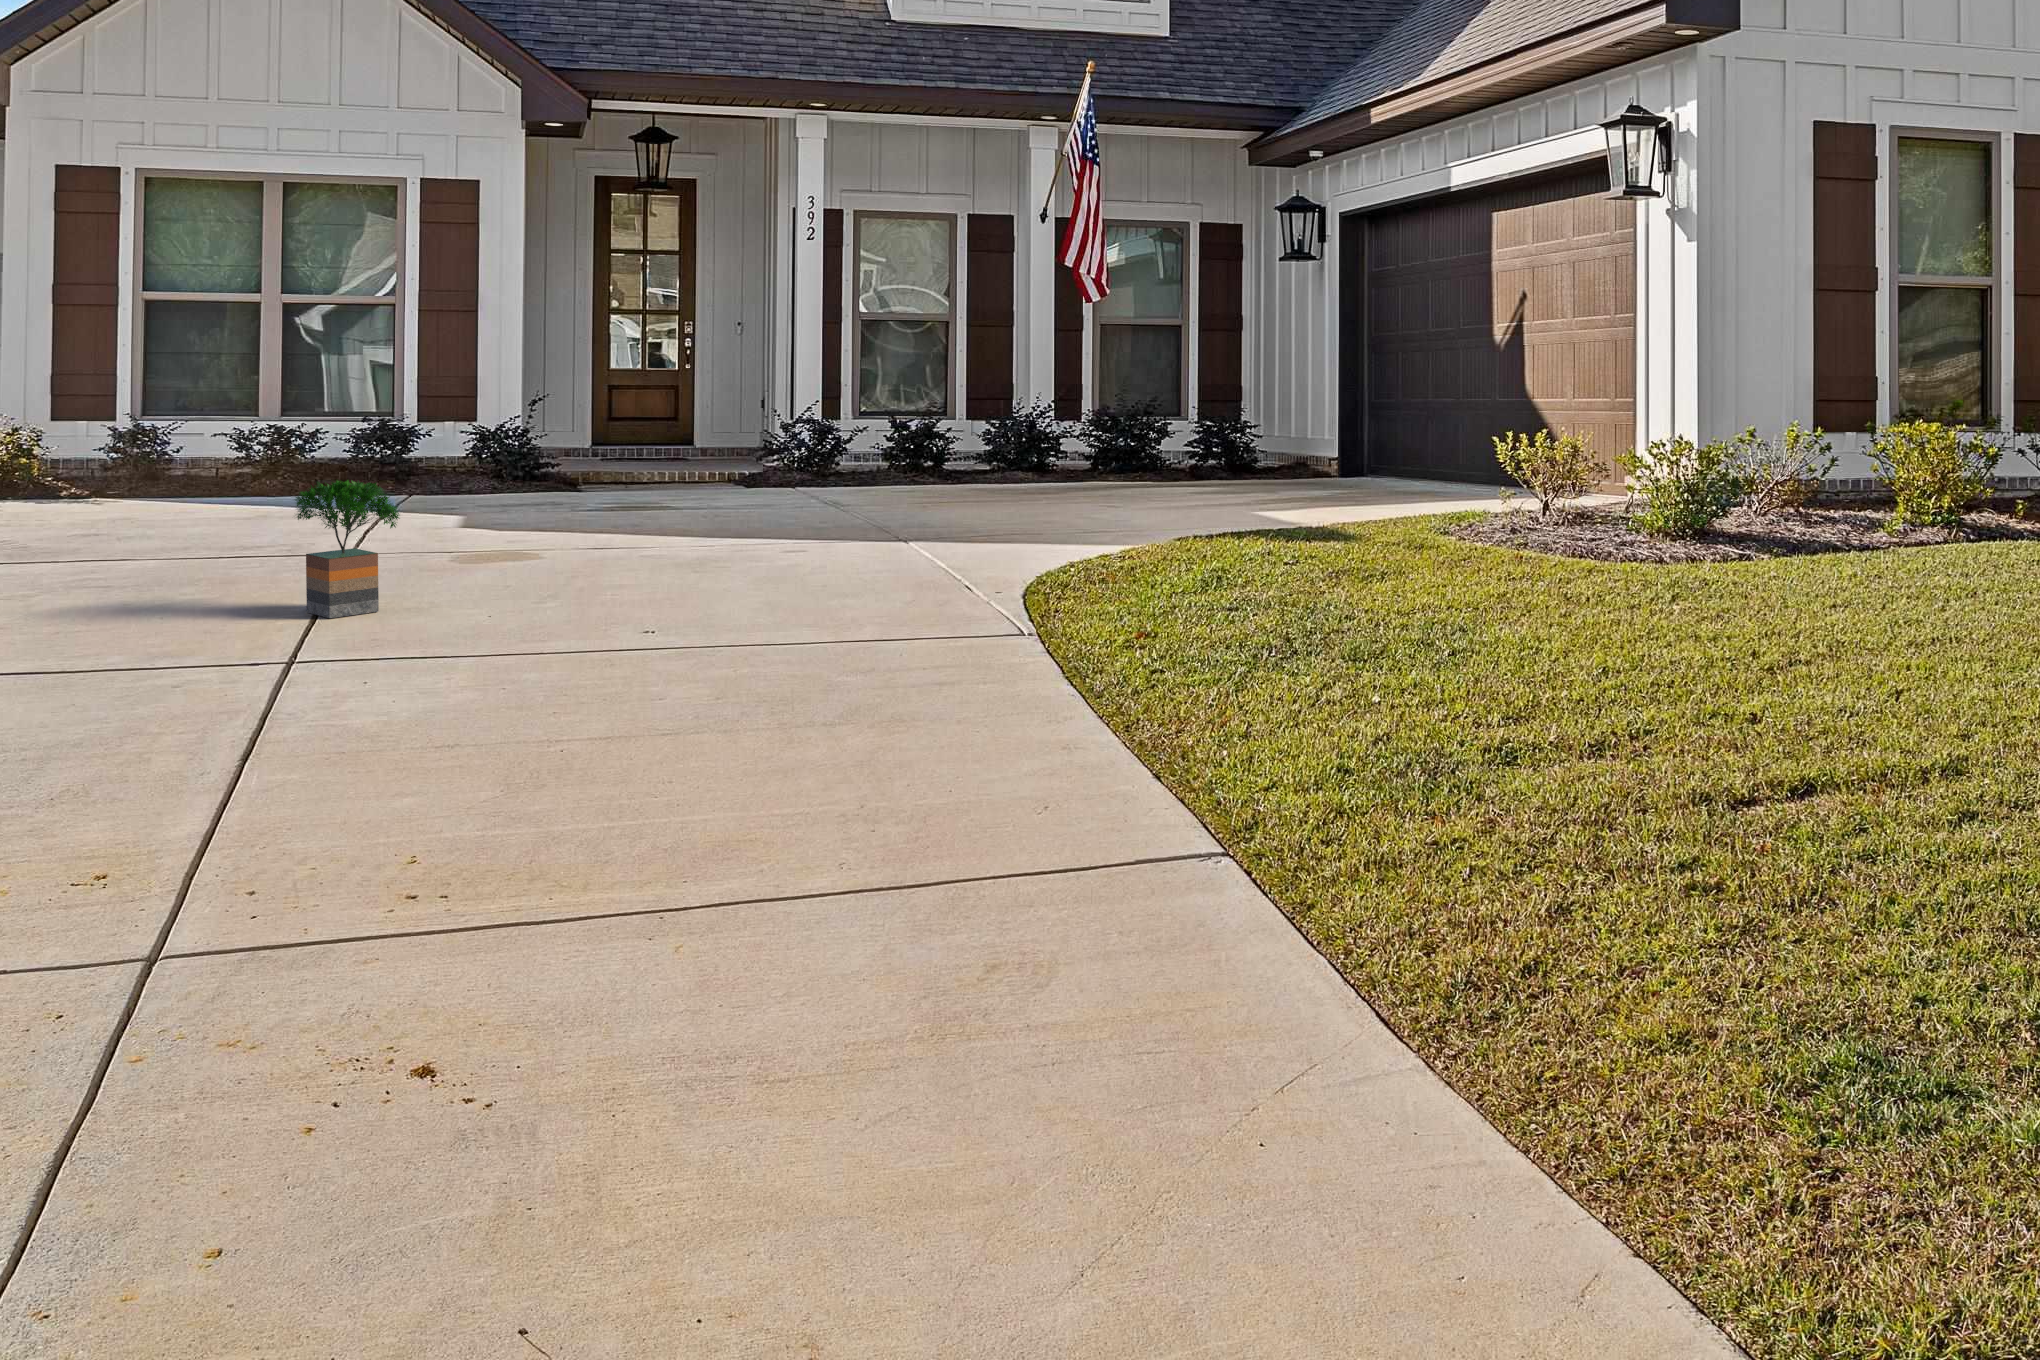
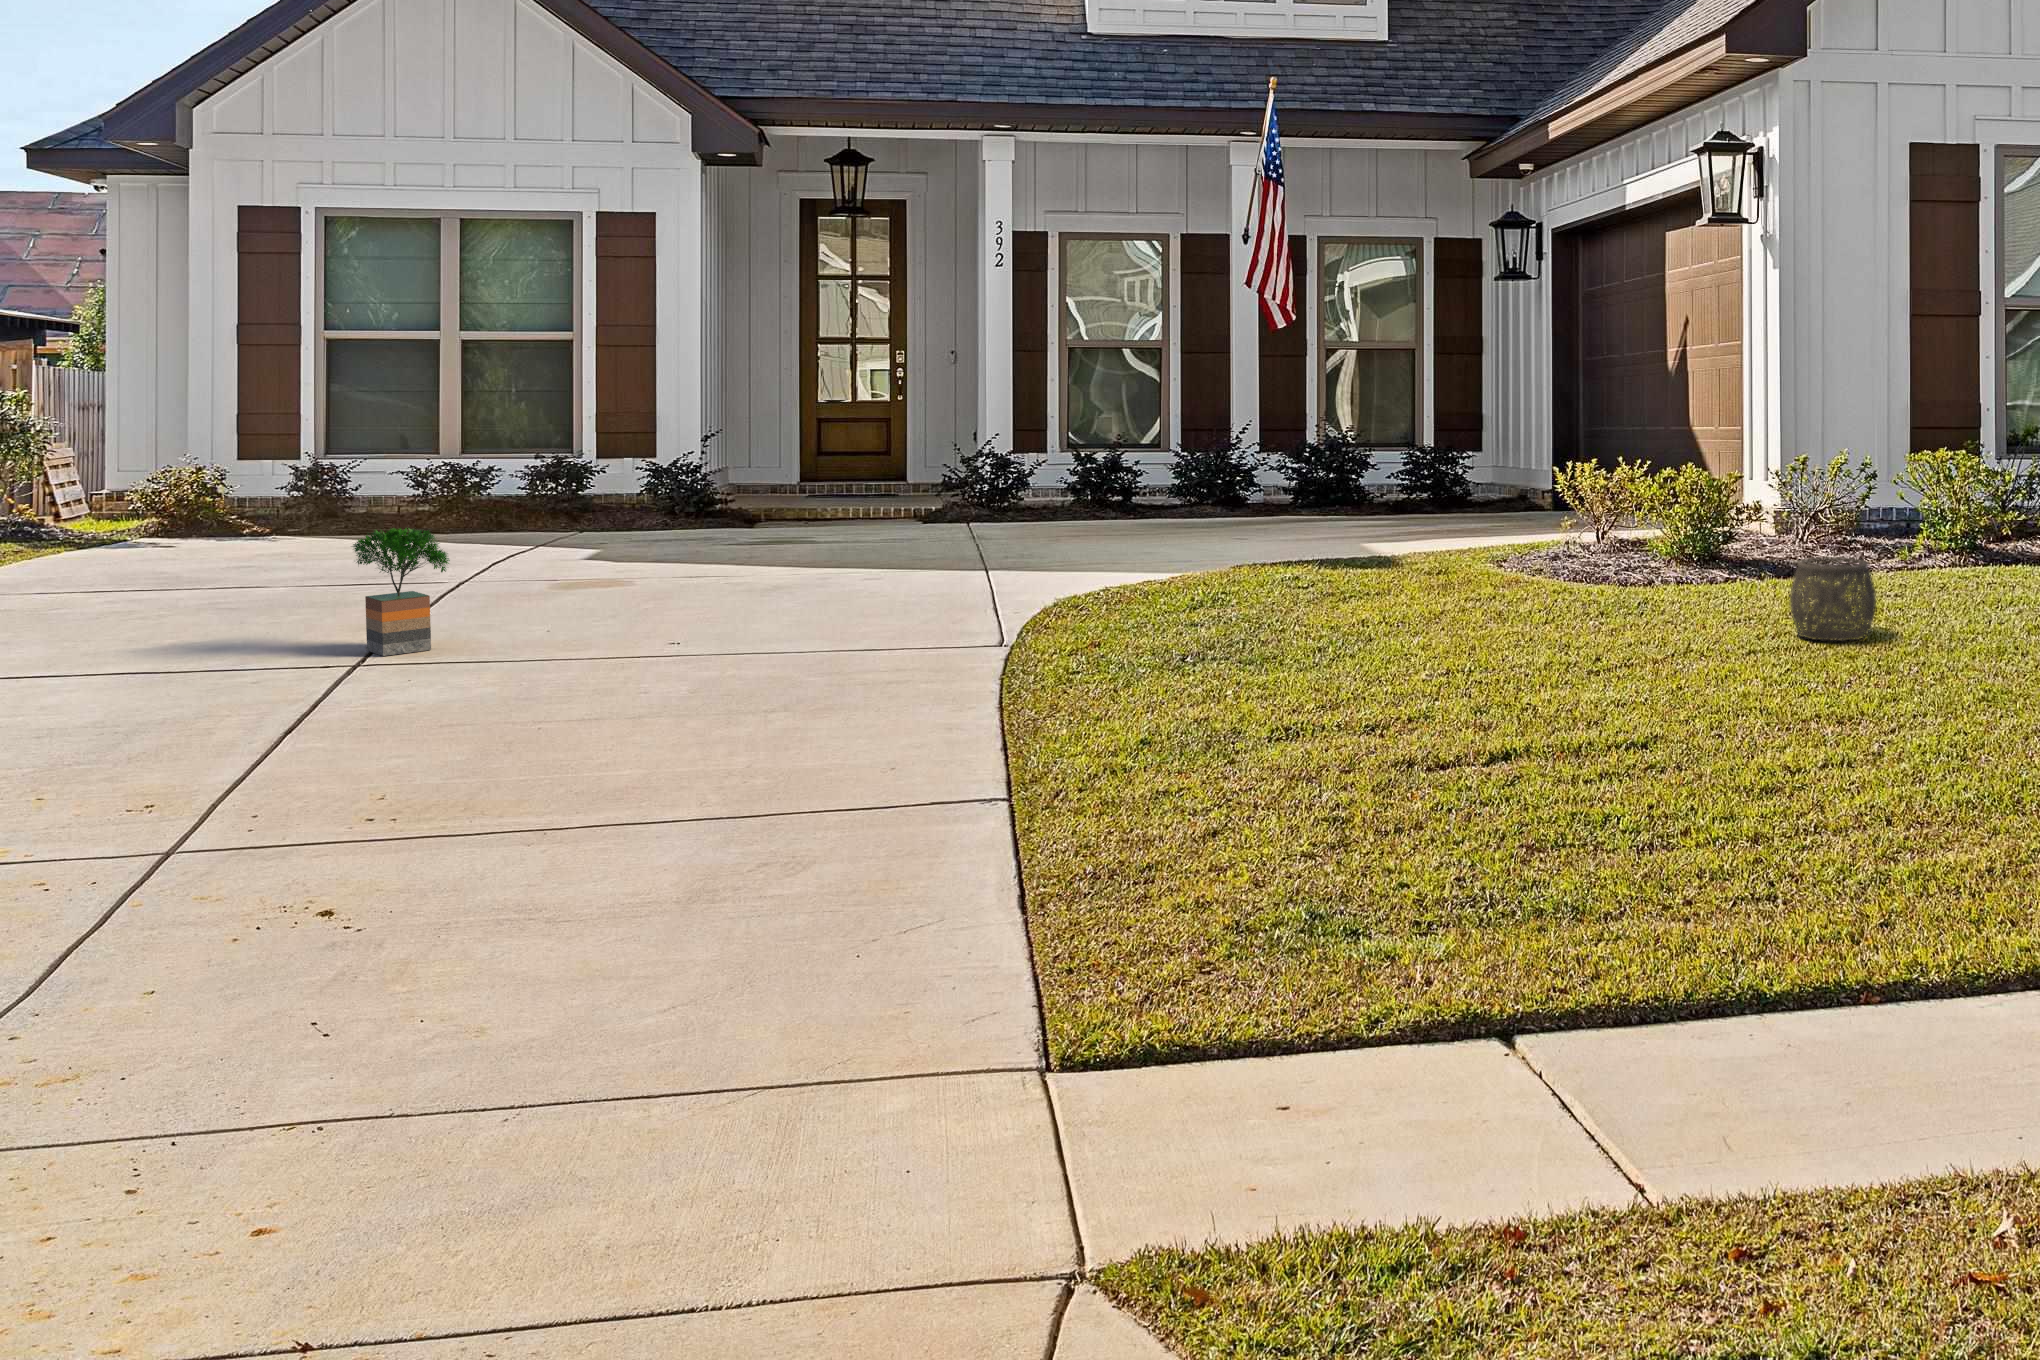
woven basket: none [1798,514,1891,599] -> present [1790,557,1876,641]

